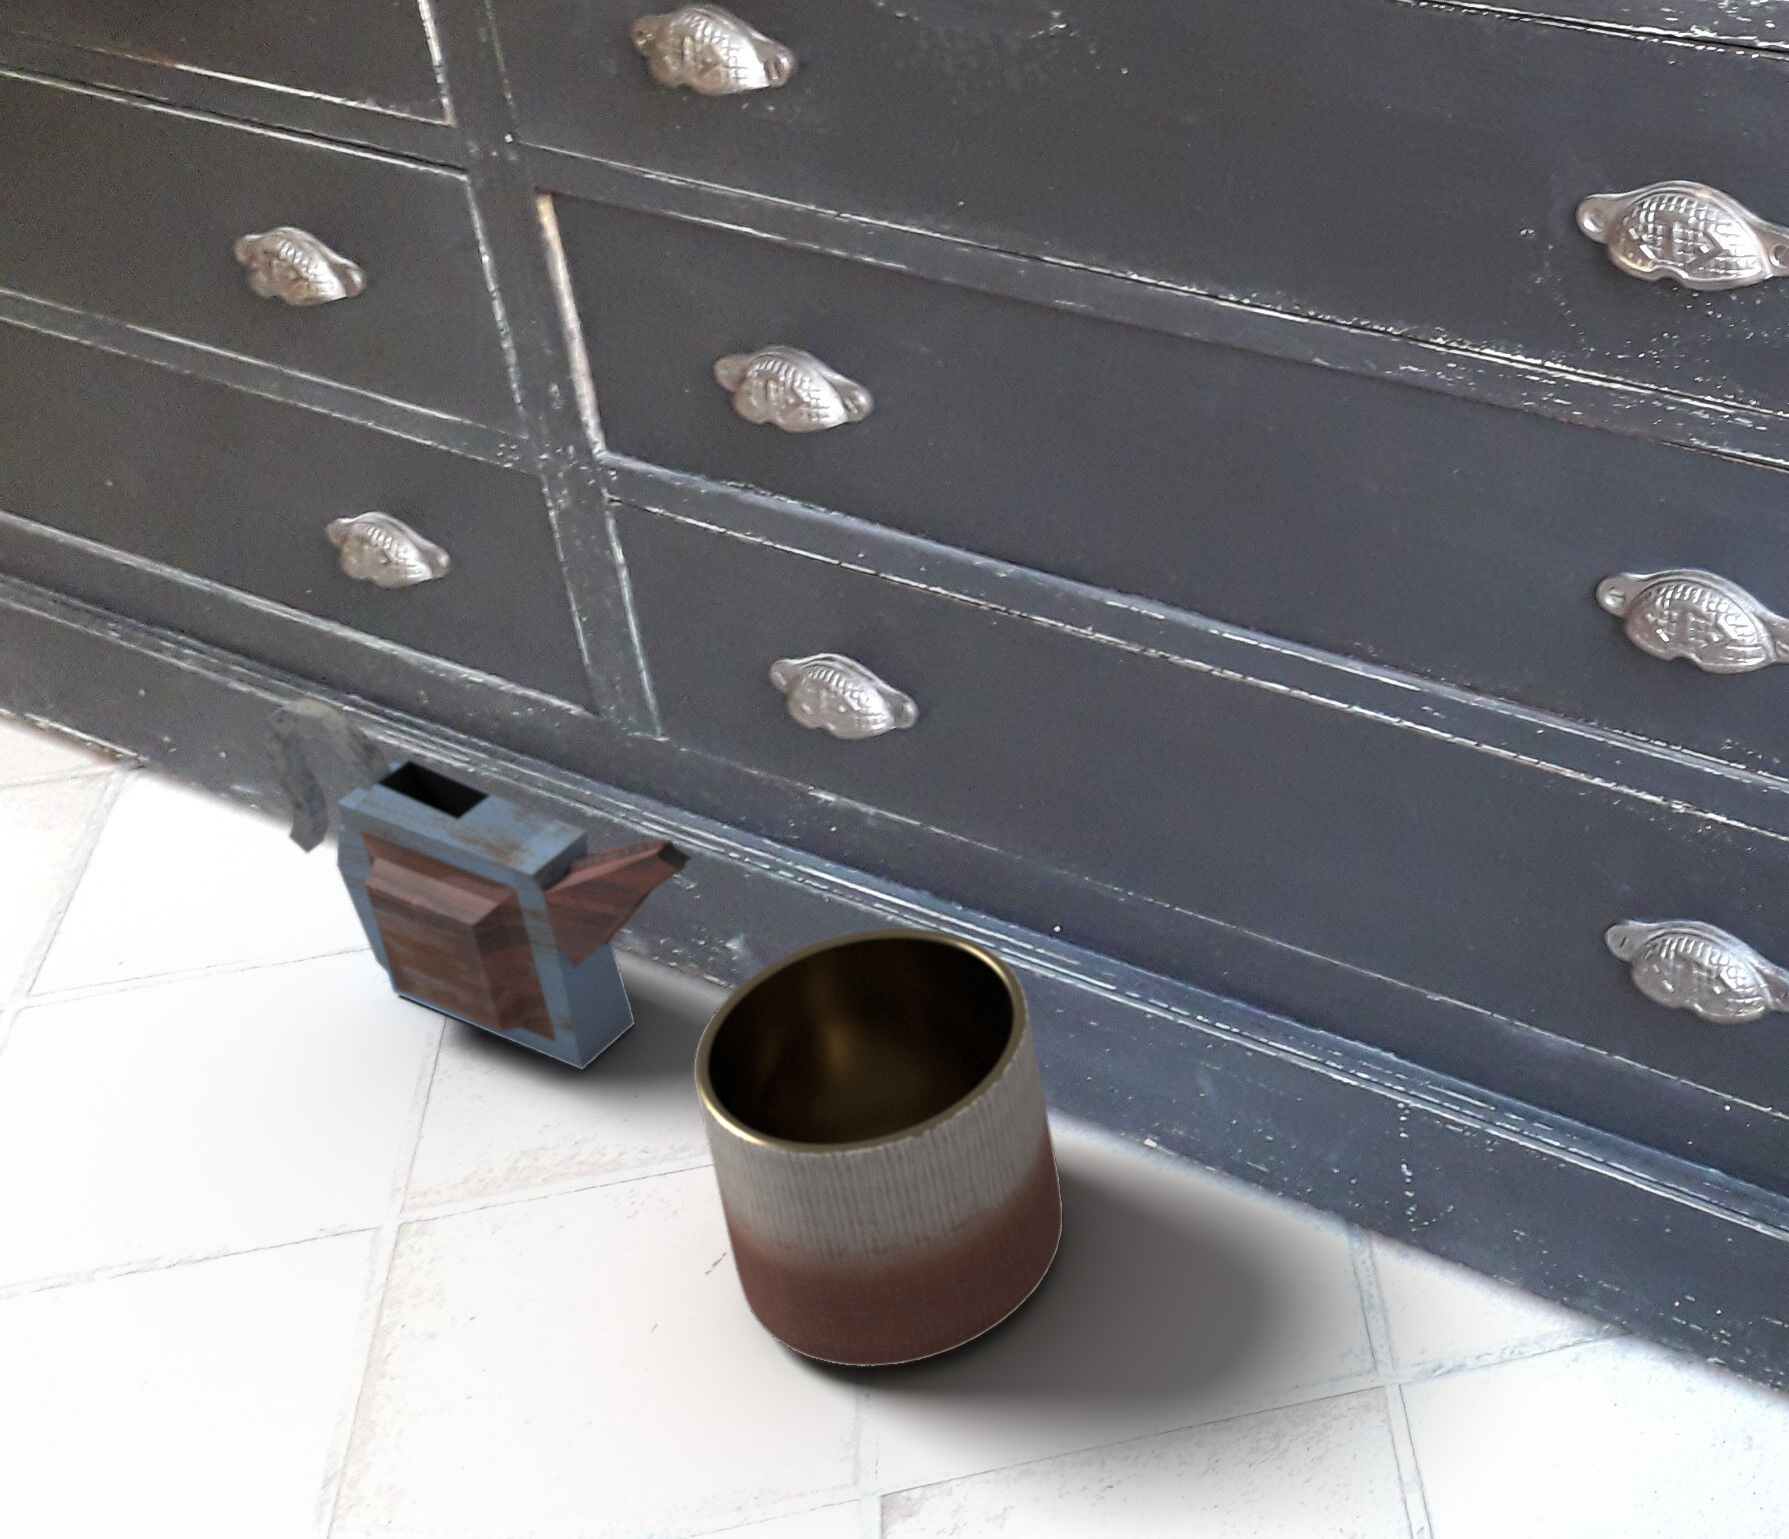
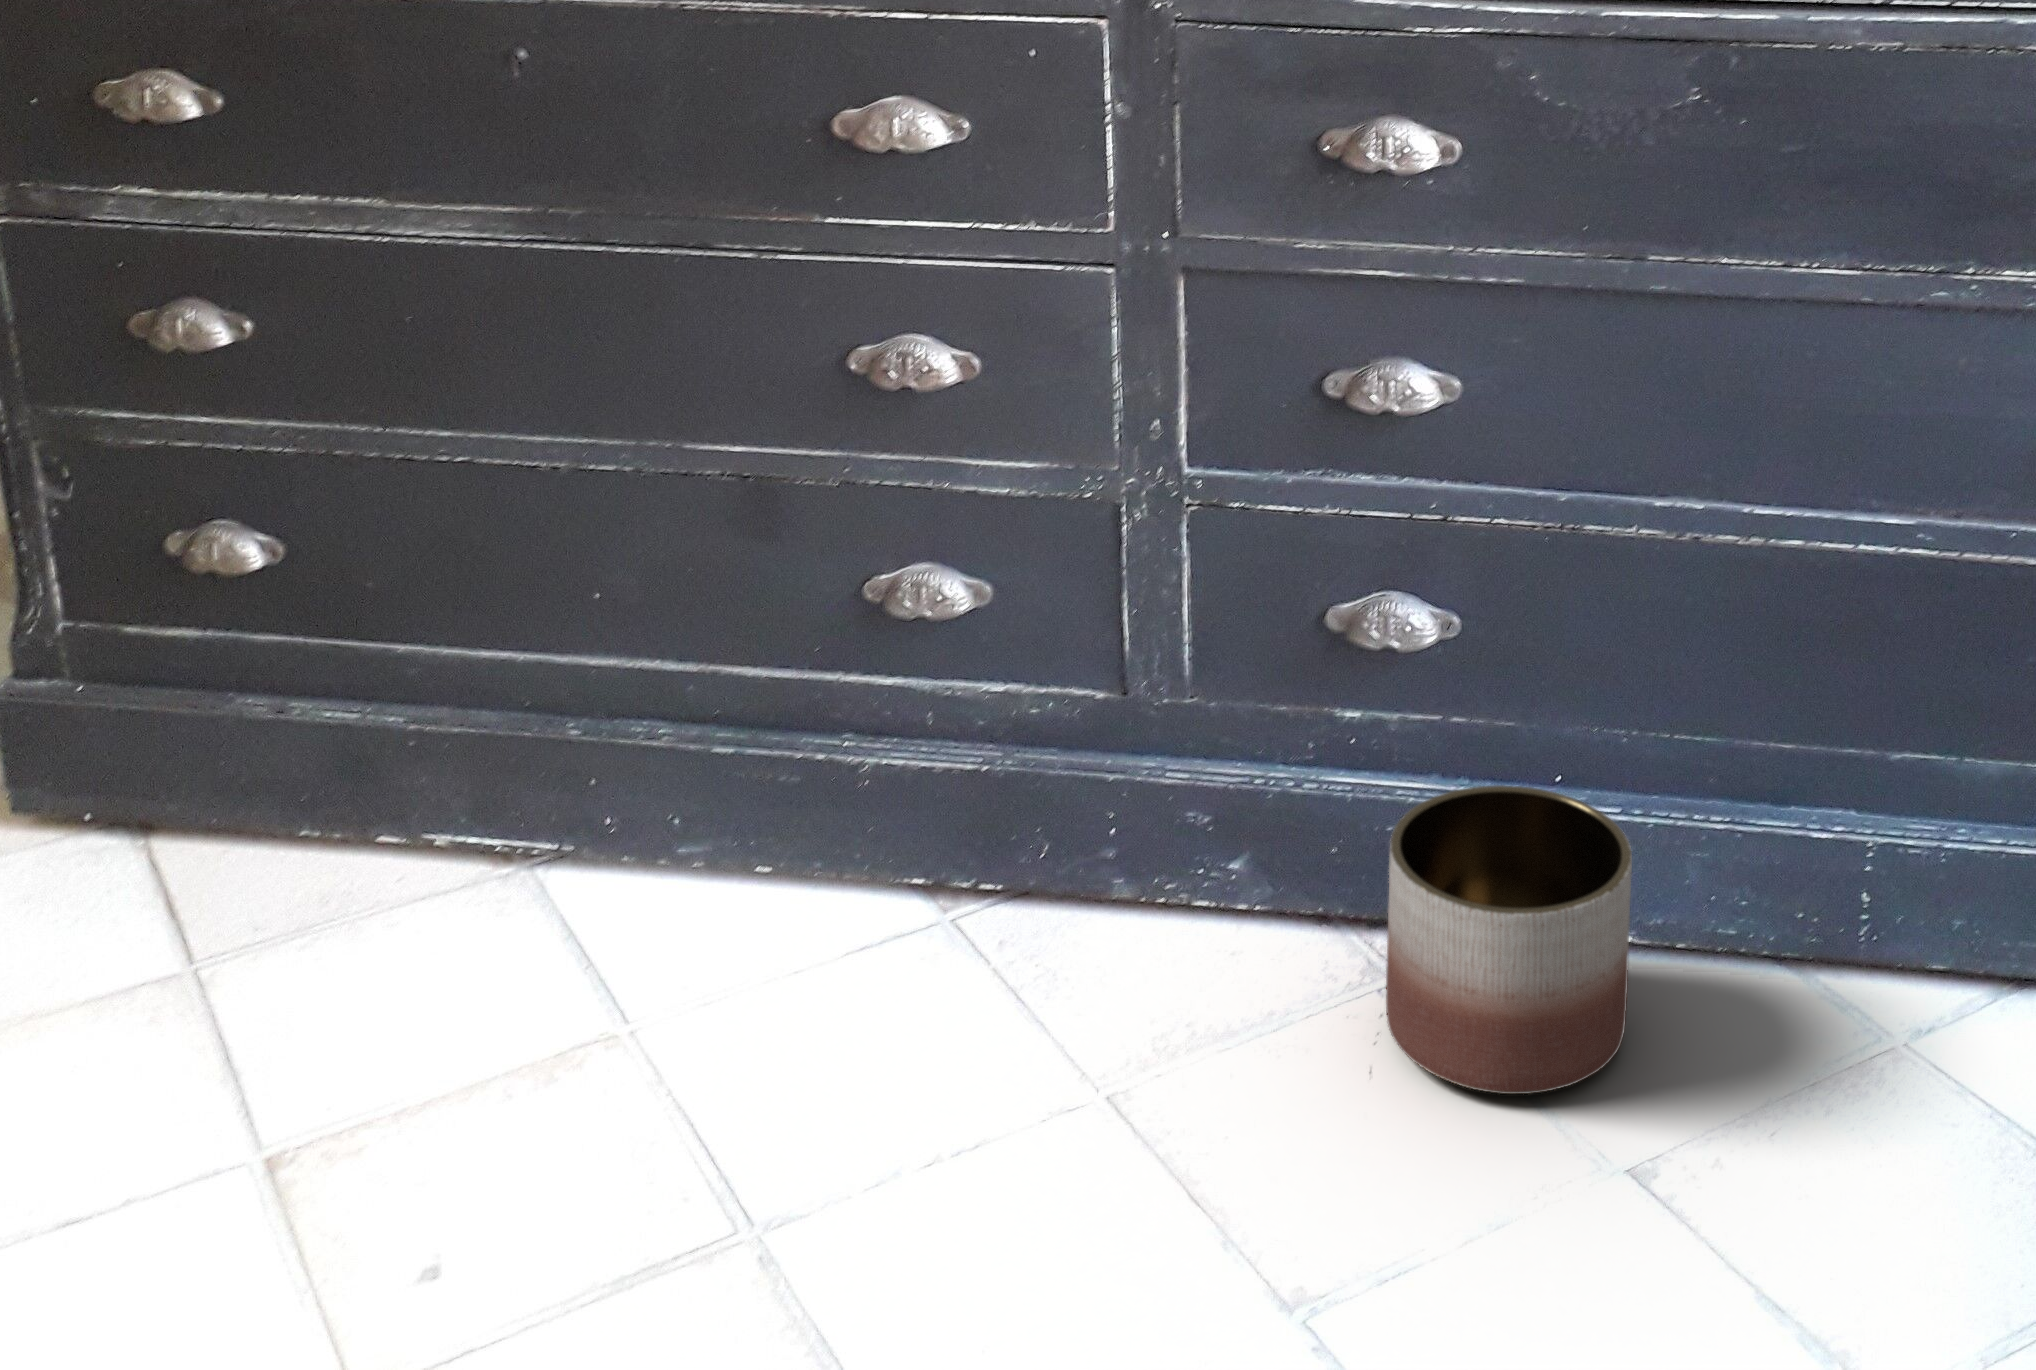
watering can: present [264,697,691,1069] -> none [852,711,1295,971]

